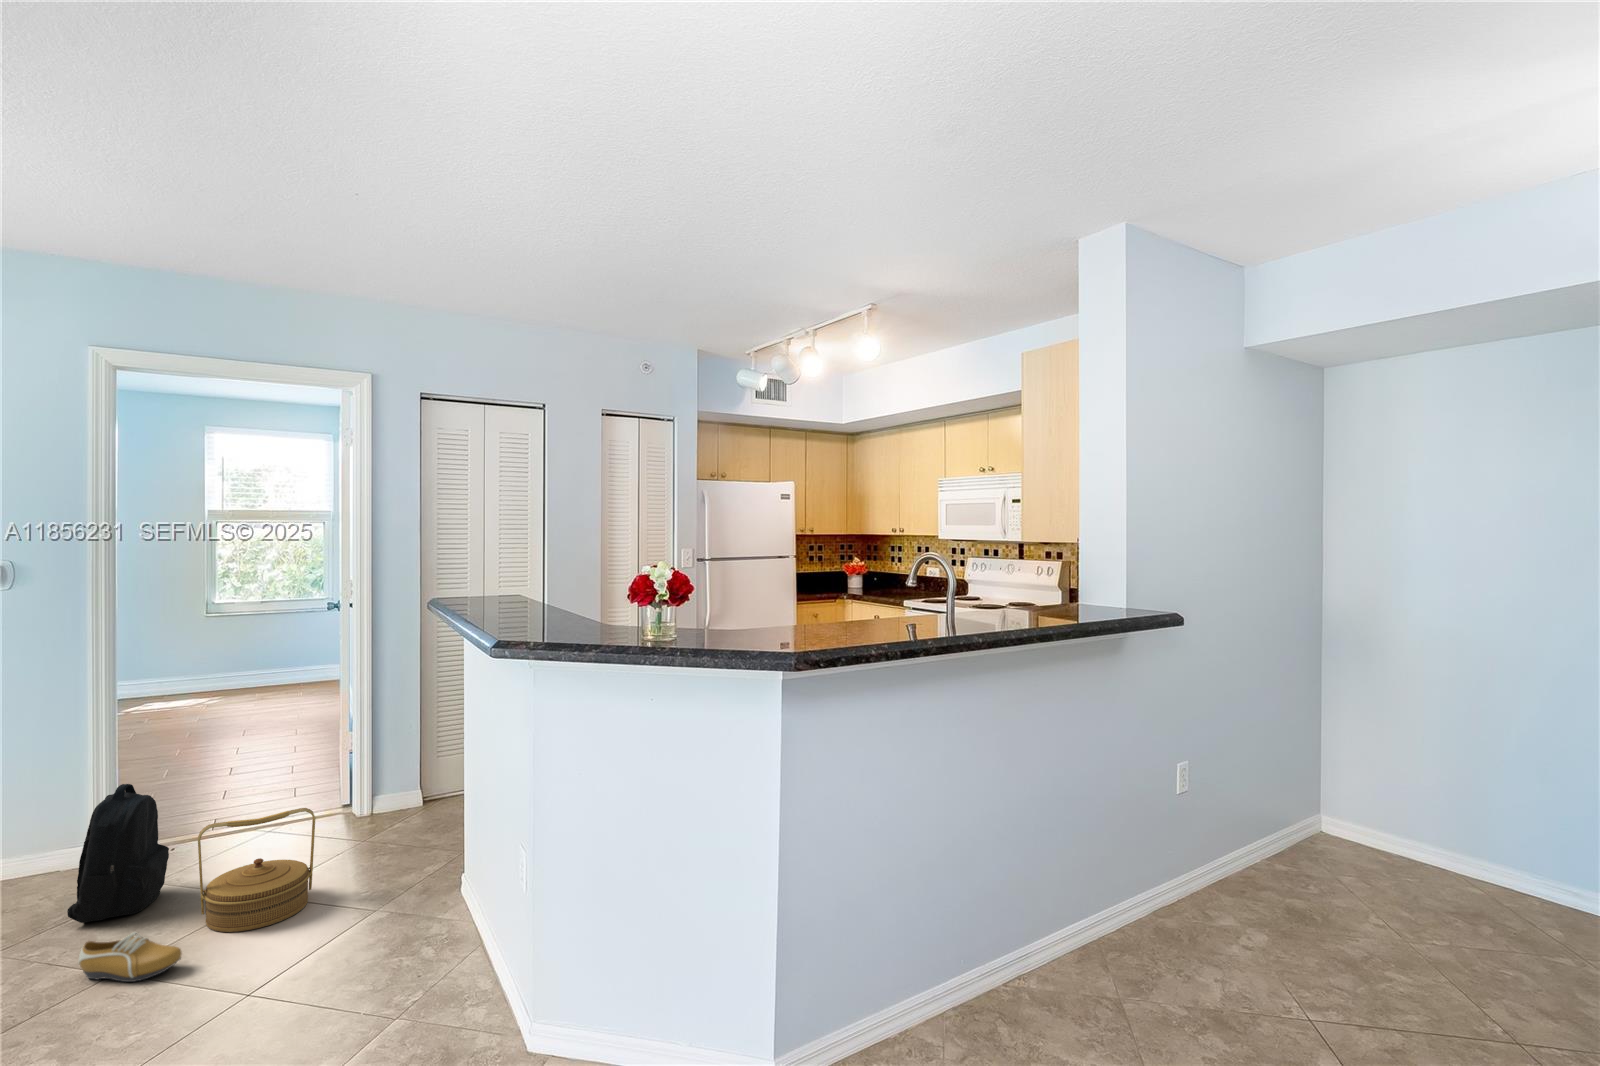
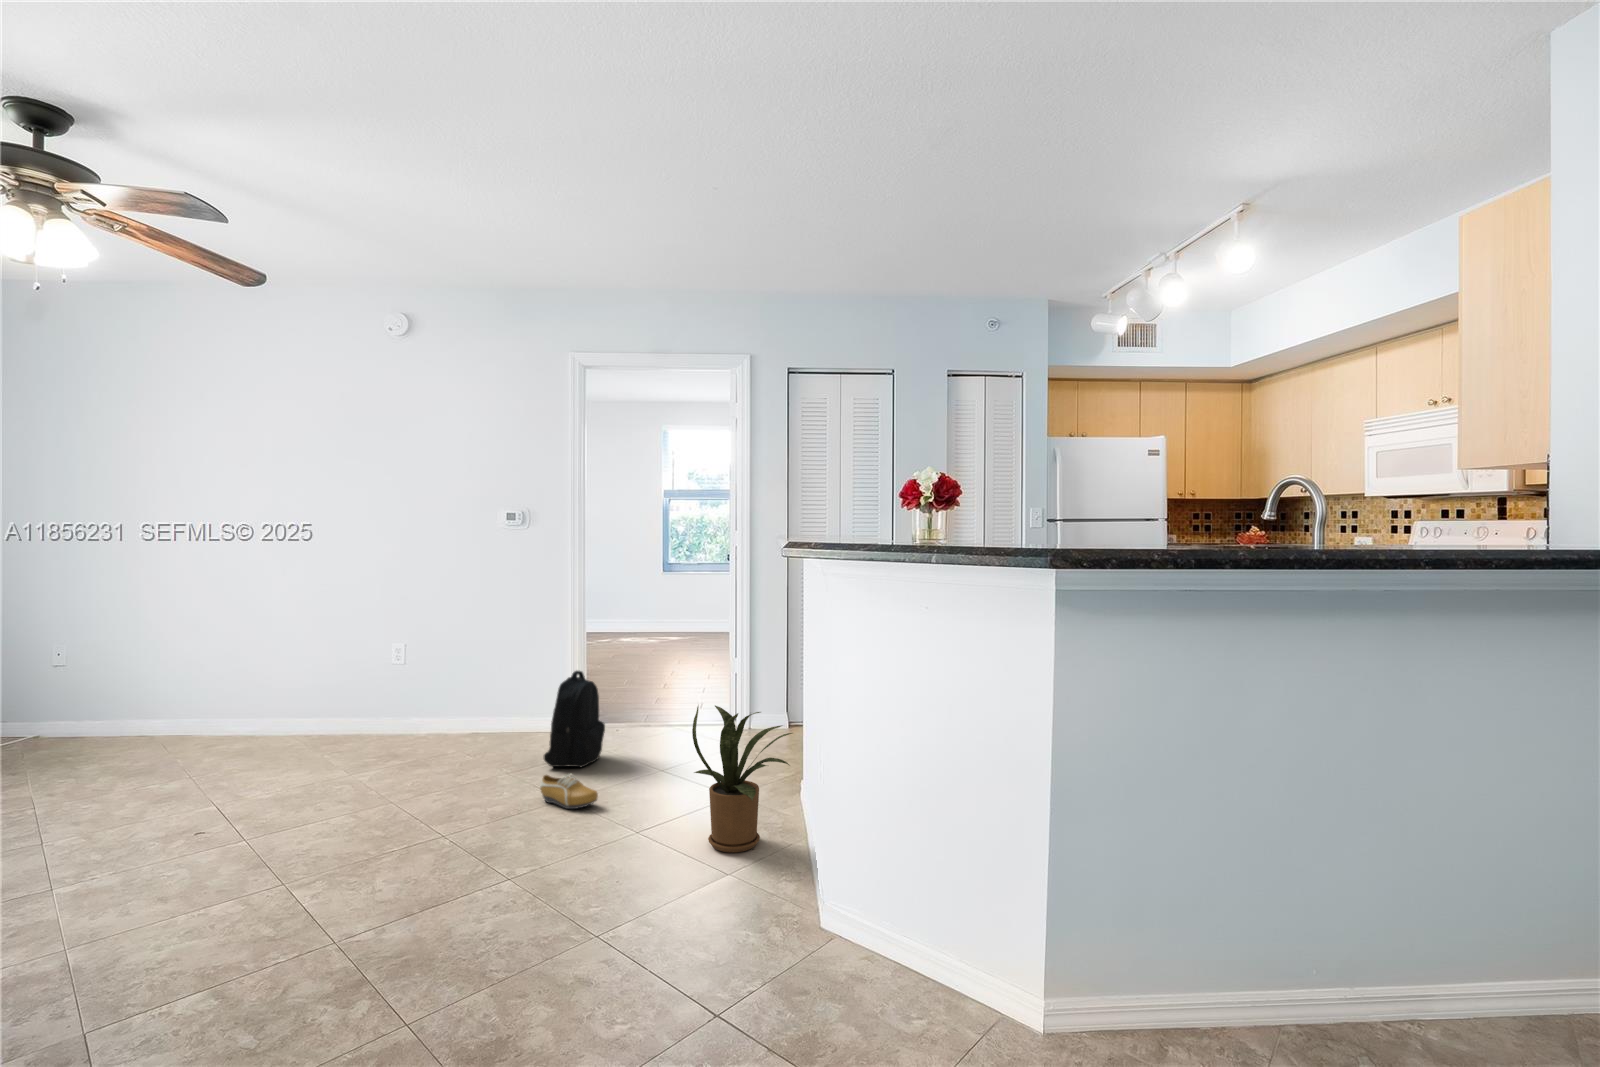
basket: present [198,808,315,932] -> none [615,704,694,792]
house plant: none [337,810,480,987] -> present [692,706,792,853]

